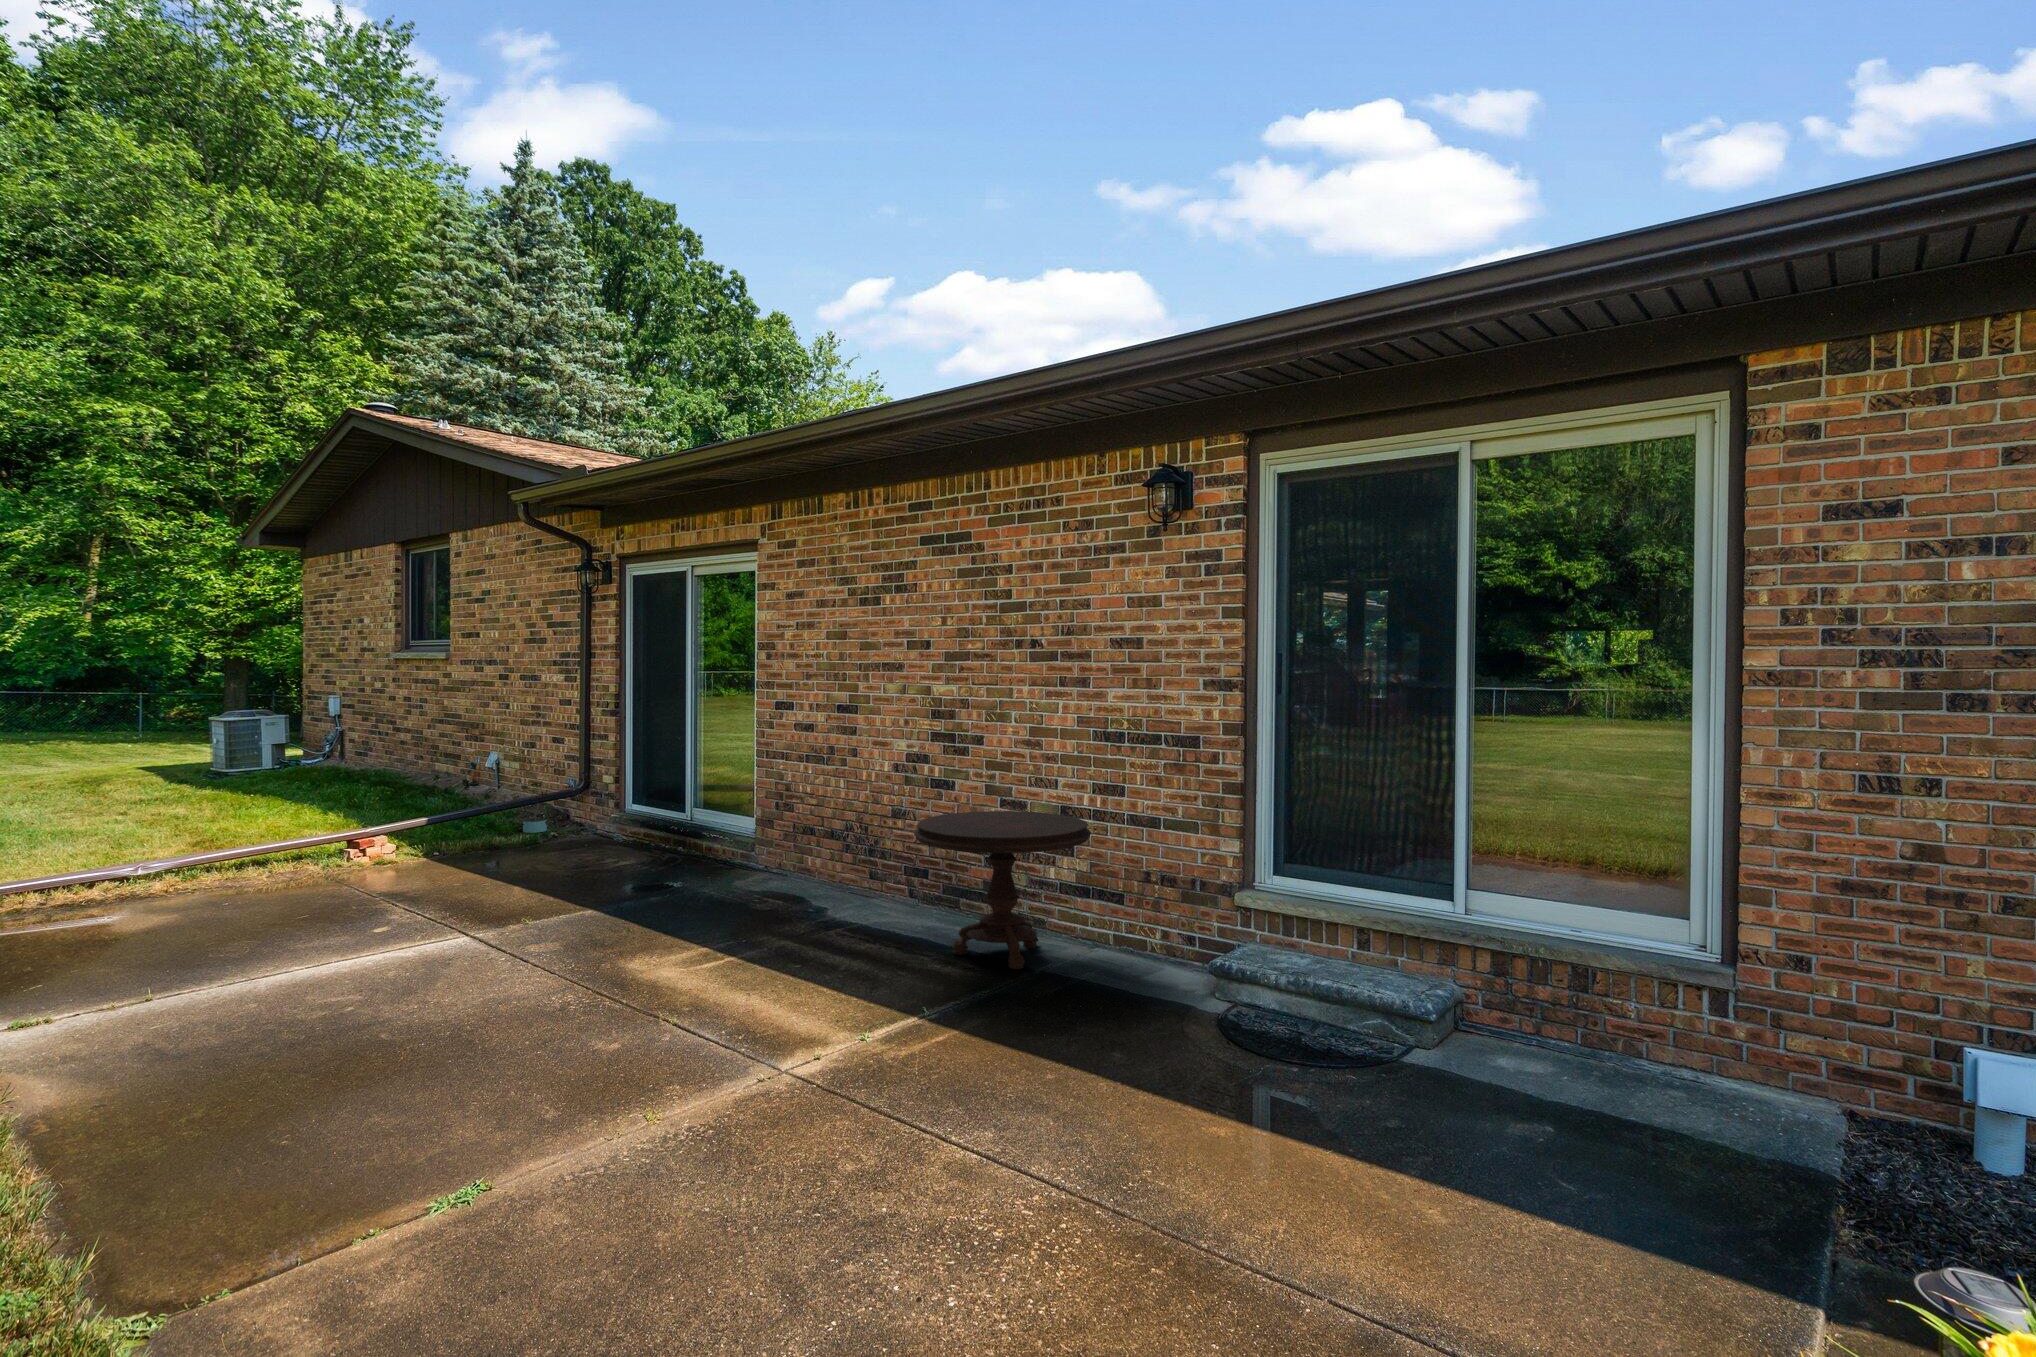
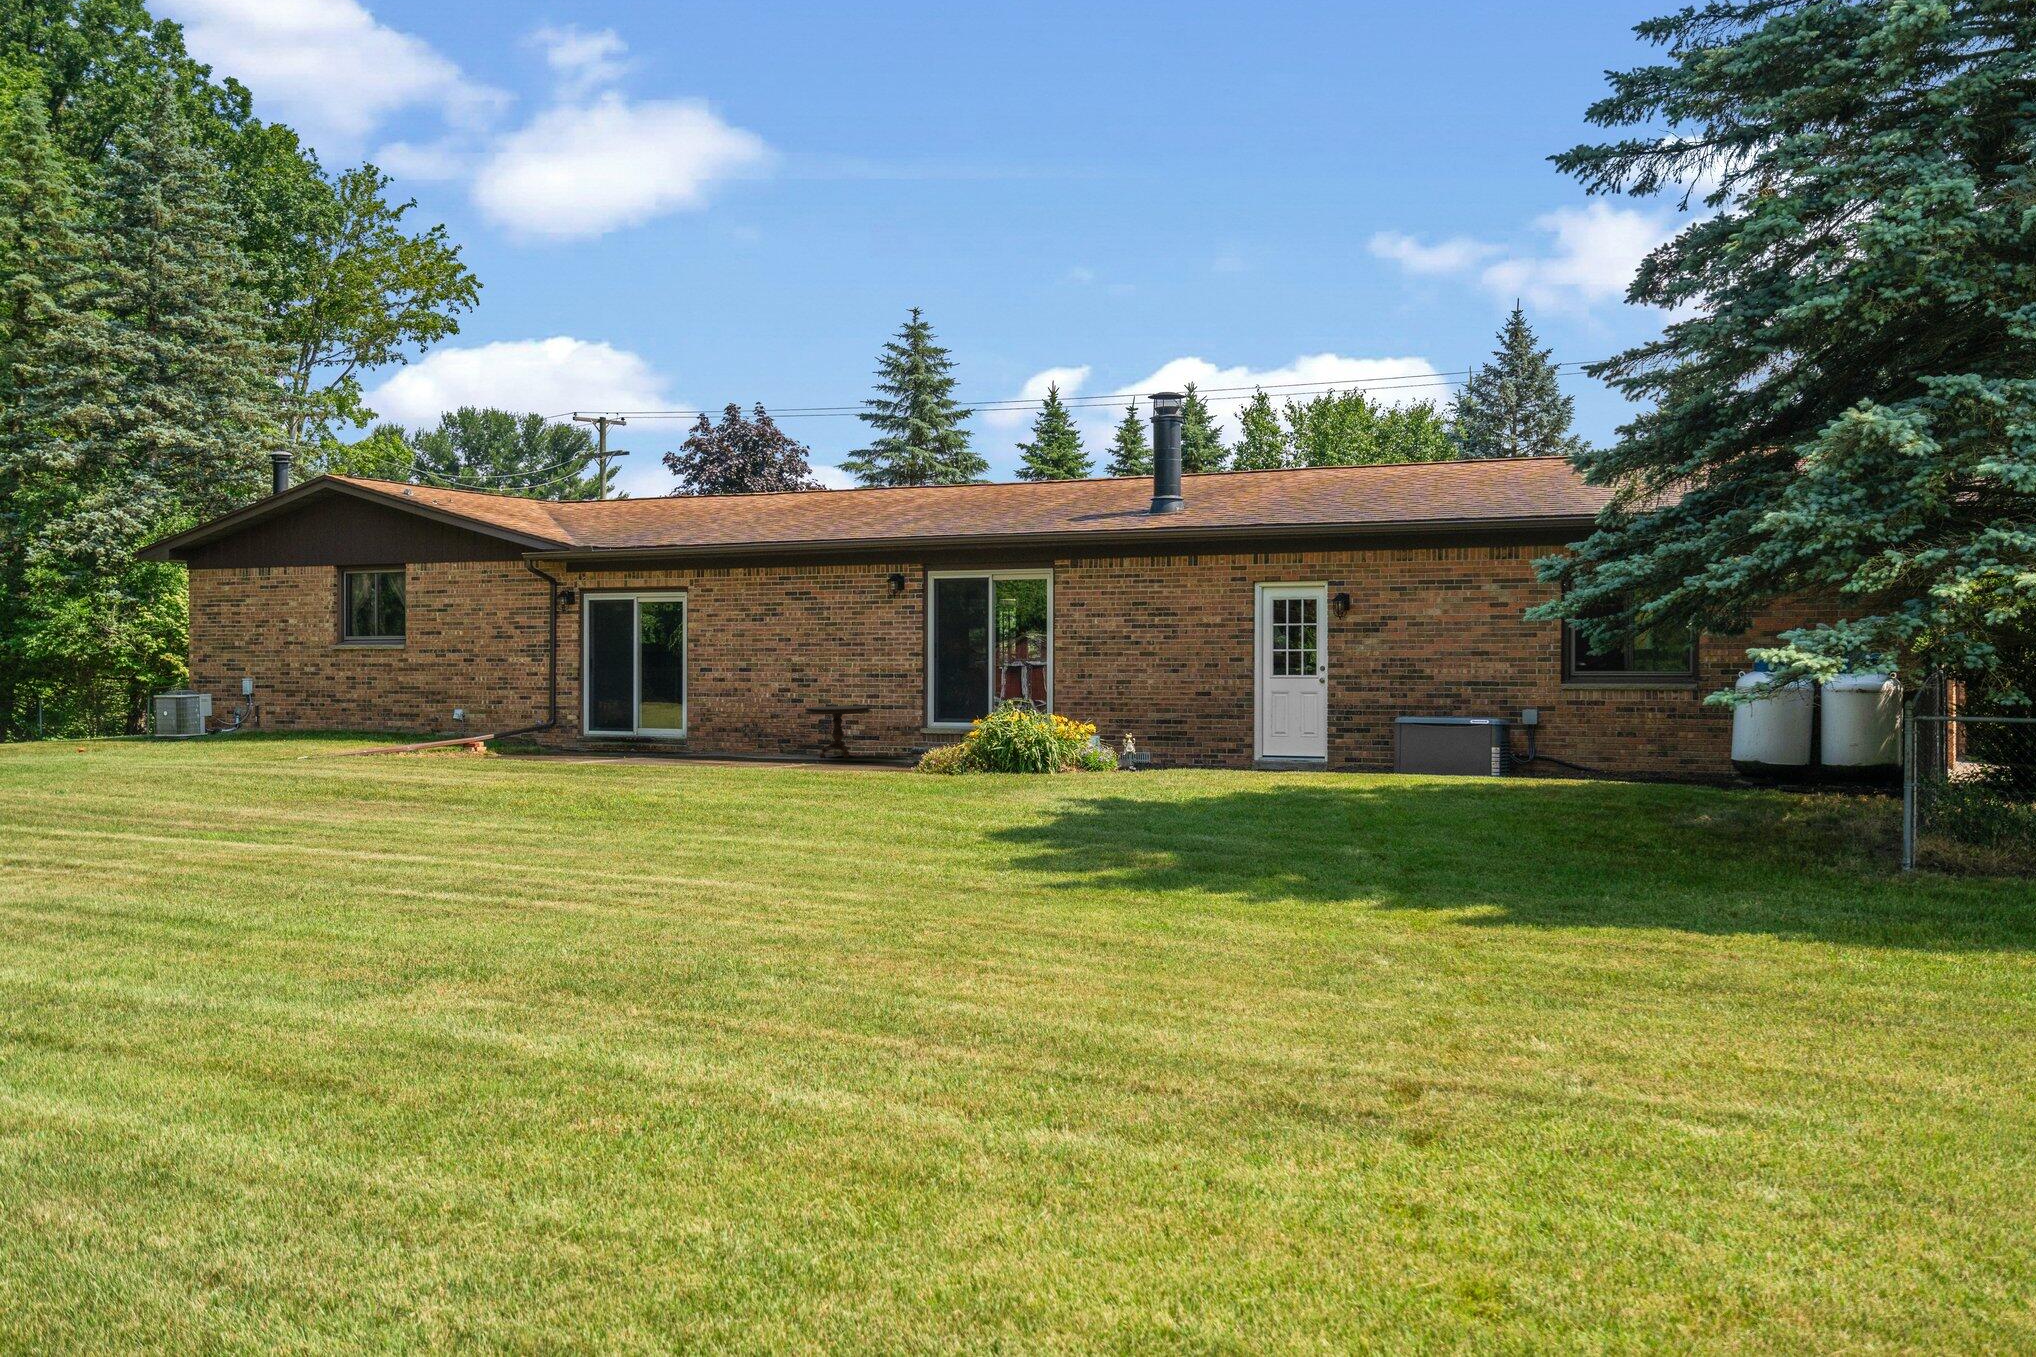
potted plant: present [516,761,555,833] -> none [507,708,531,749]

